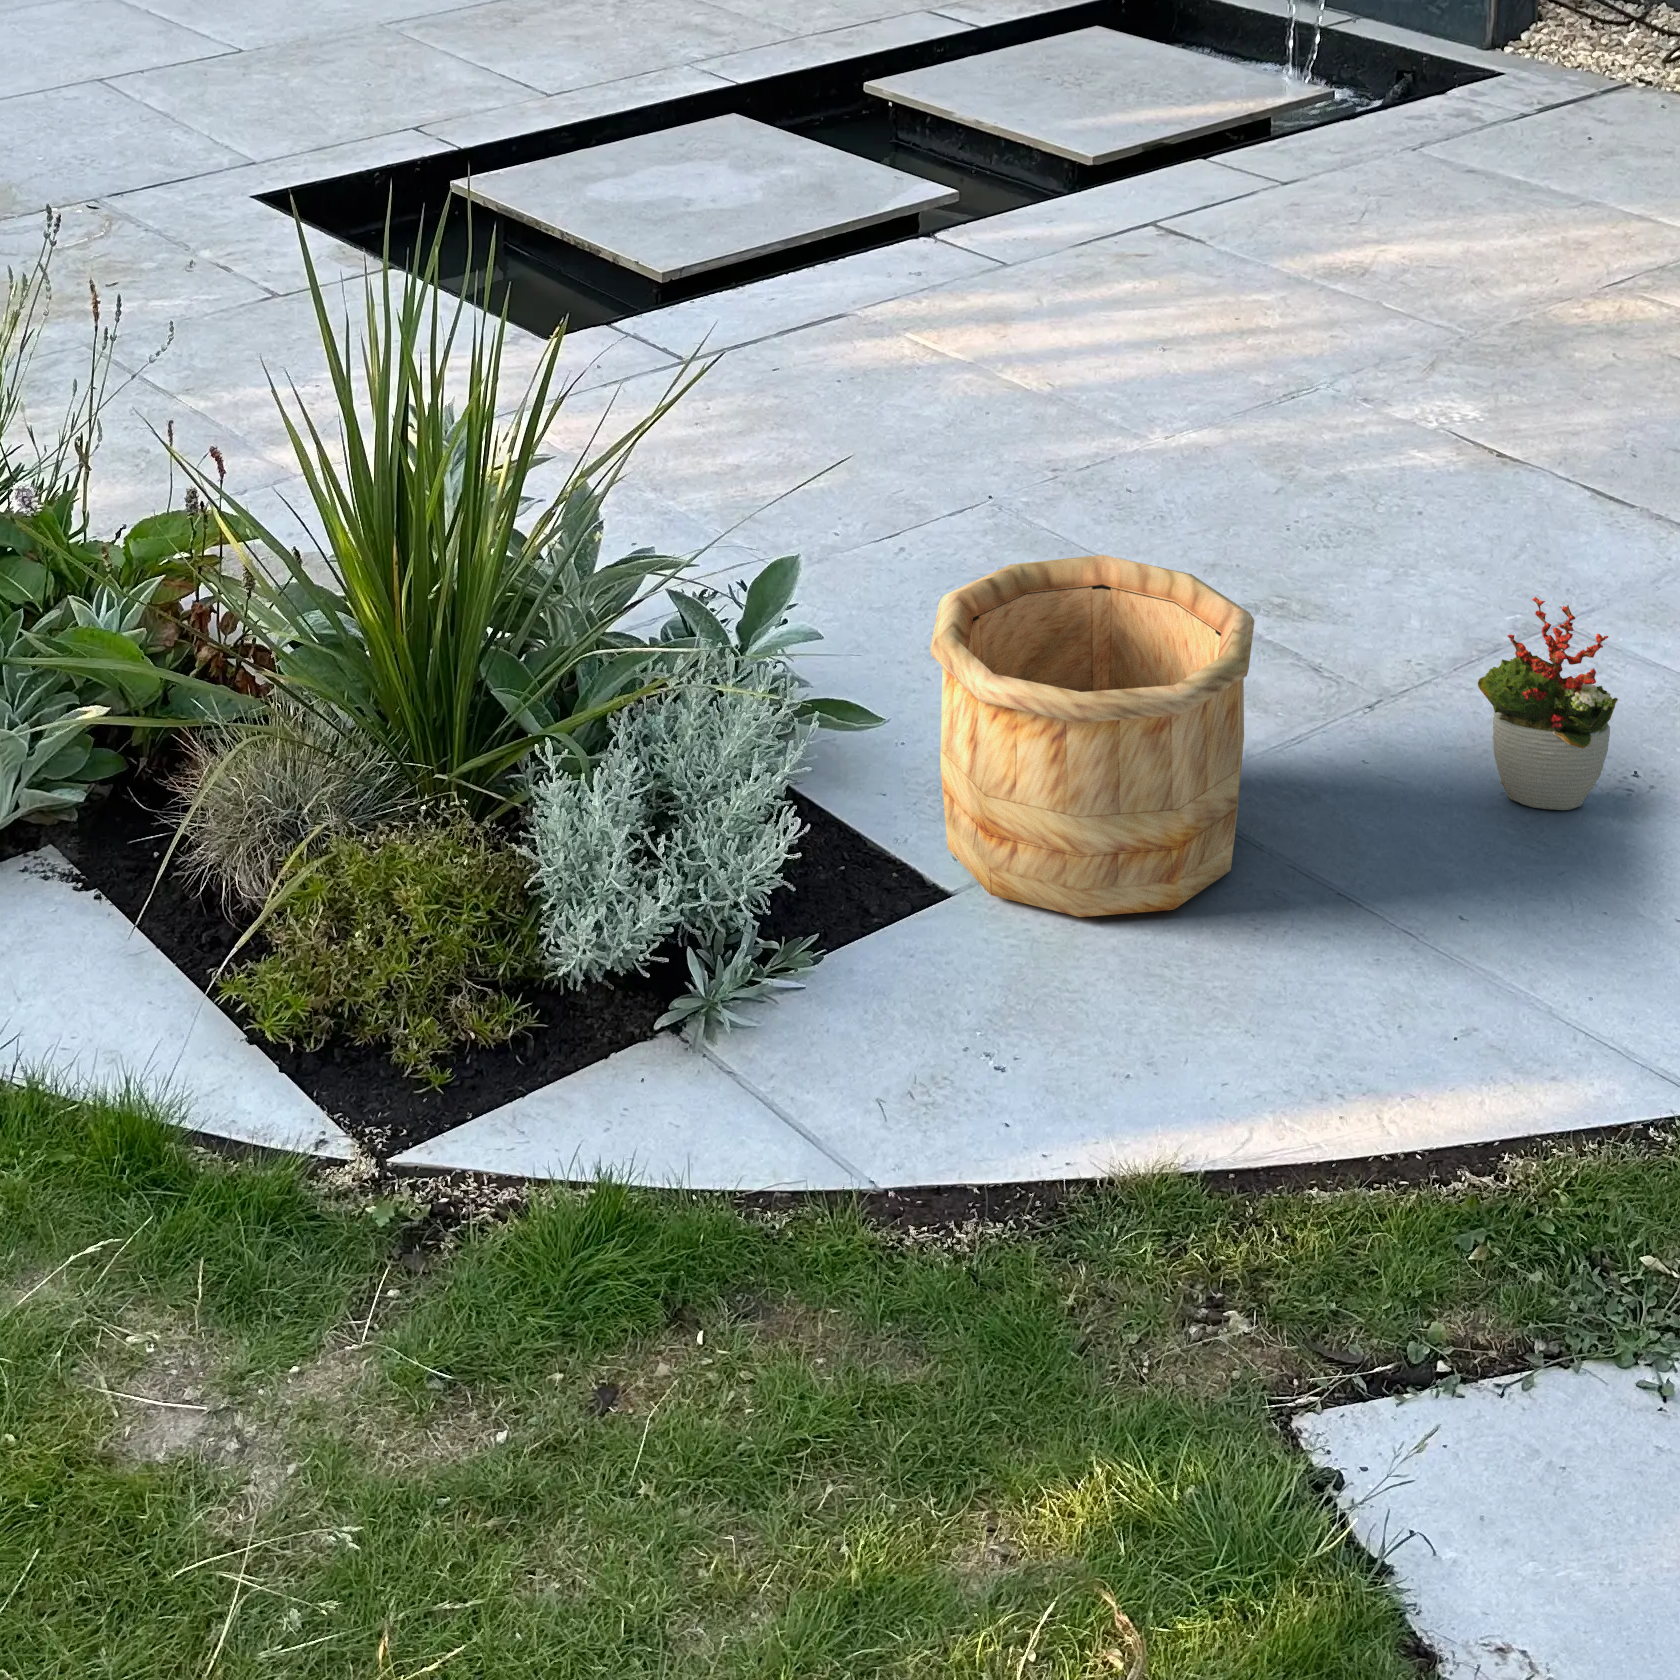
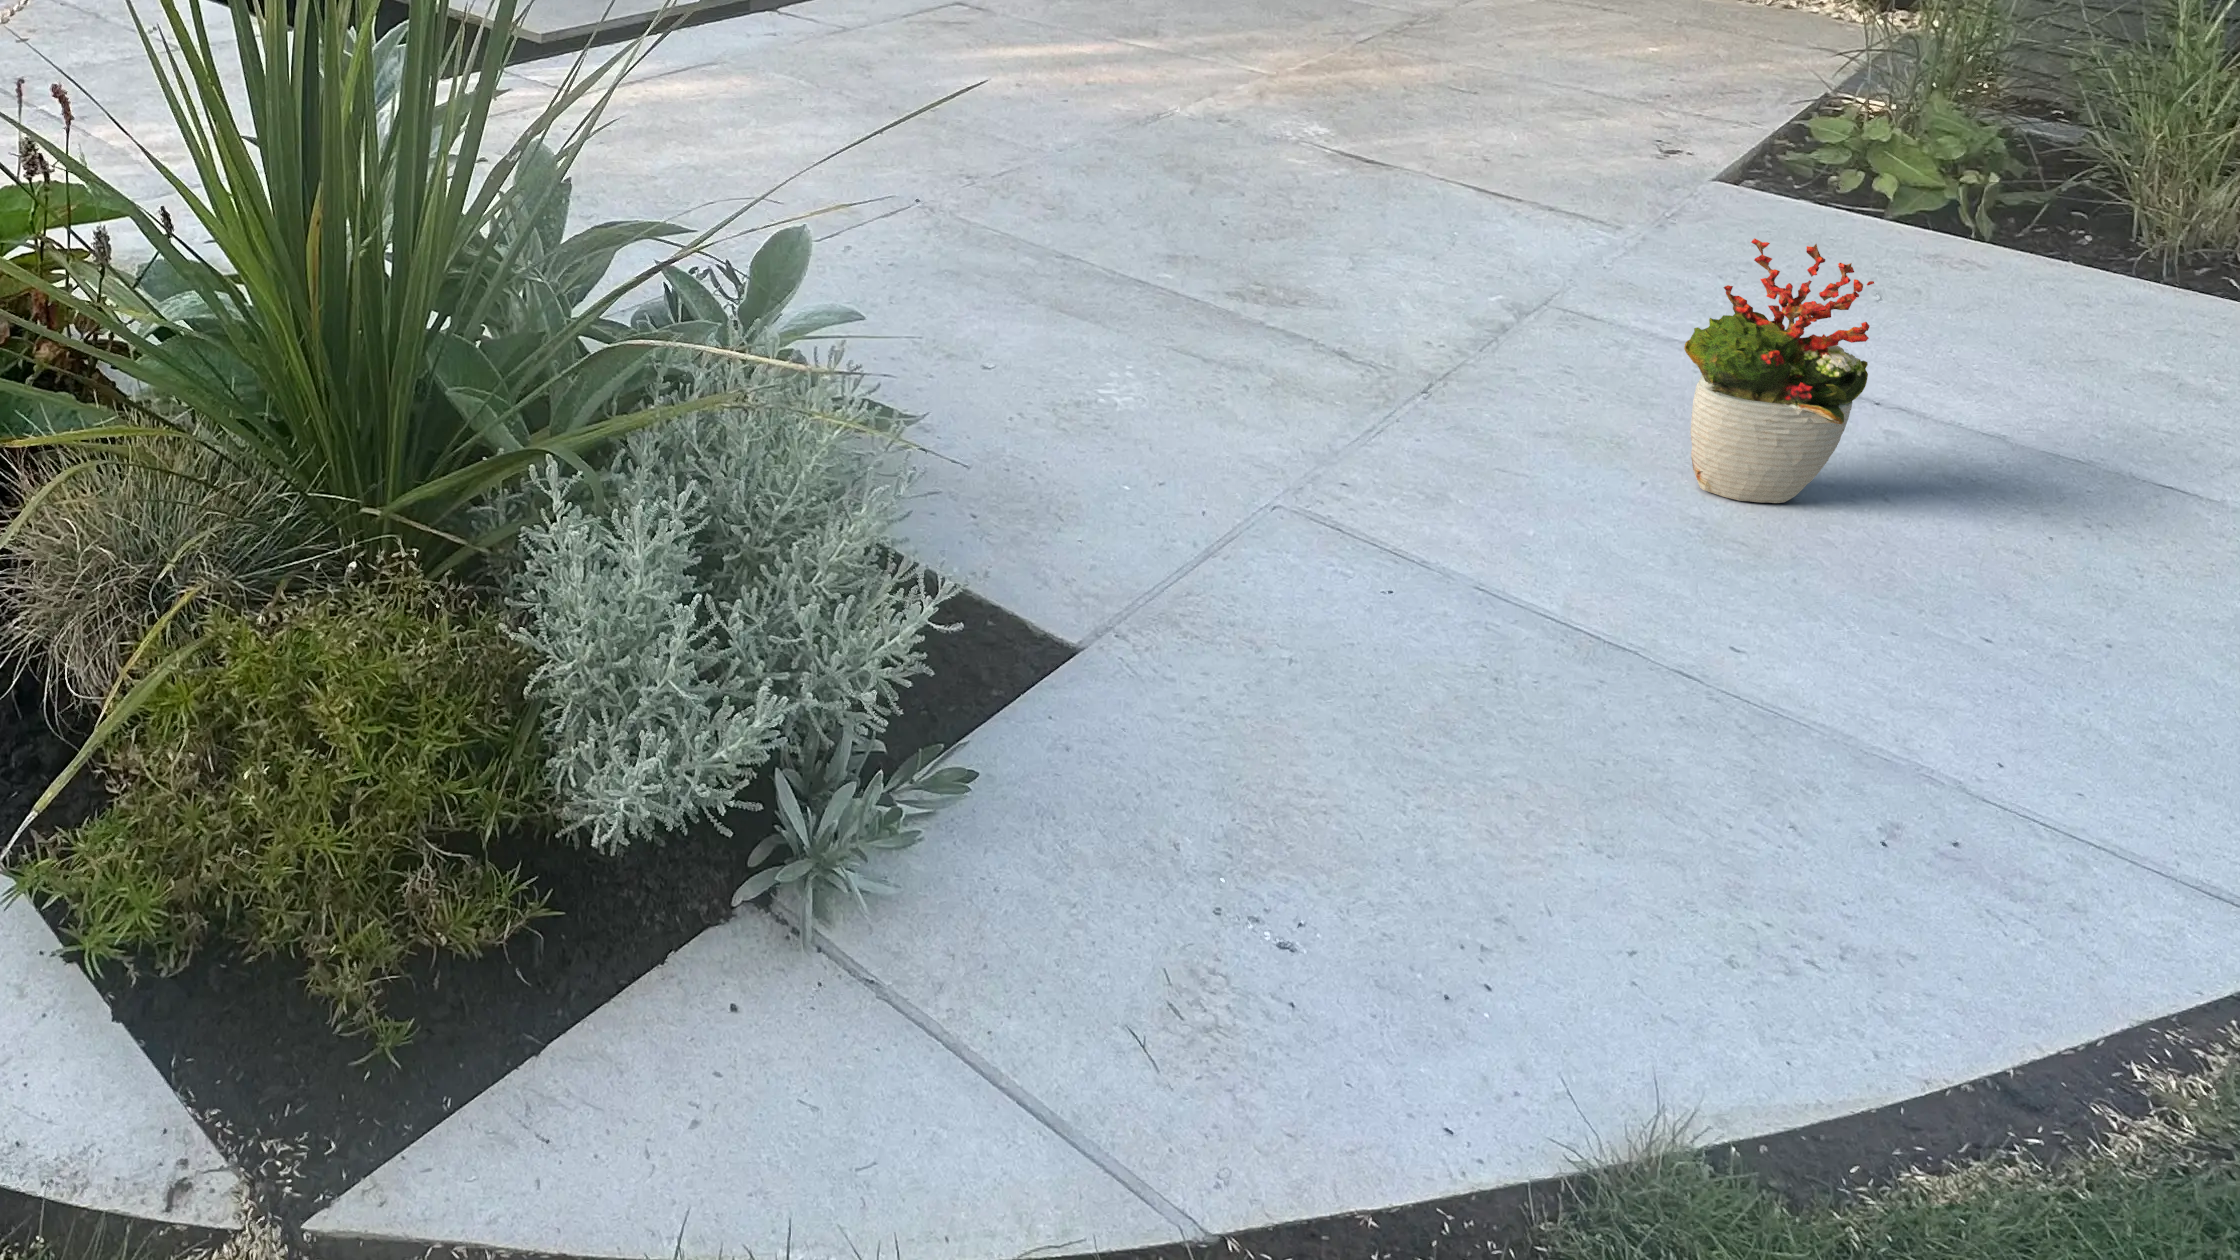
wooden bucket: present [930,555,1254,917] -> none [1045,195,1524,674]

